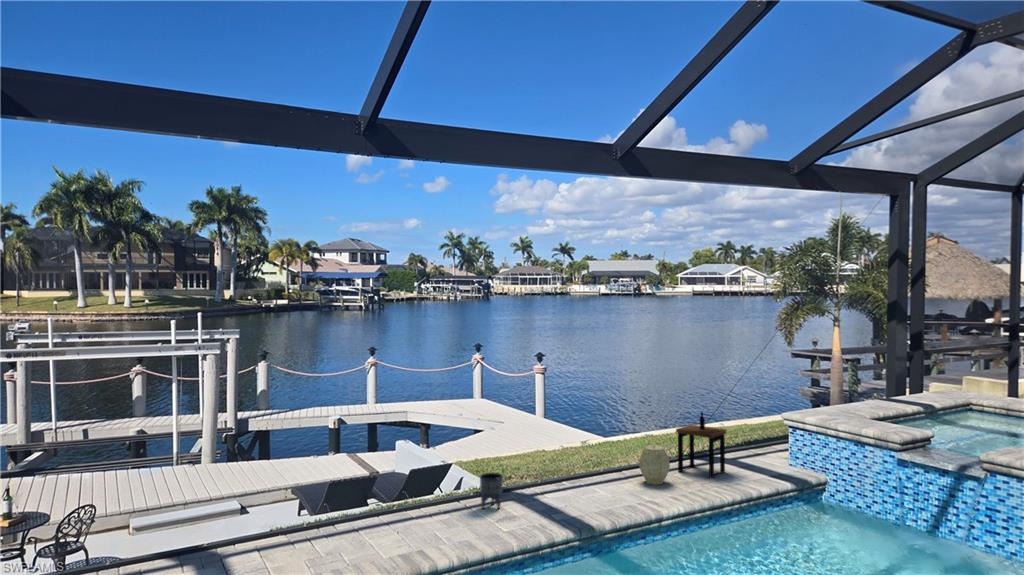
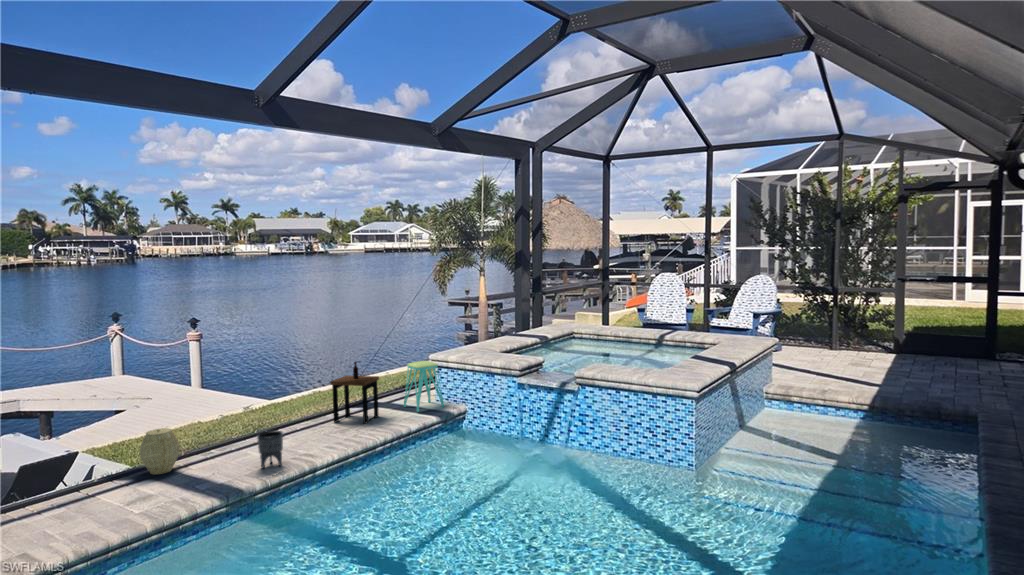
stool: none [752,418,800,474] -> present [404,361,444,412]
woven basket: present [639,445,670,485] -> present [140,428,180,474]
planter: present [480,473,503,509] -> present [257,431,283,469]

